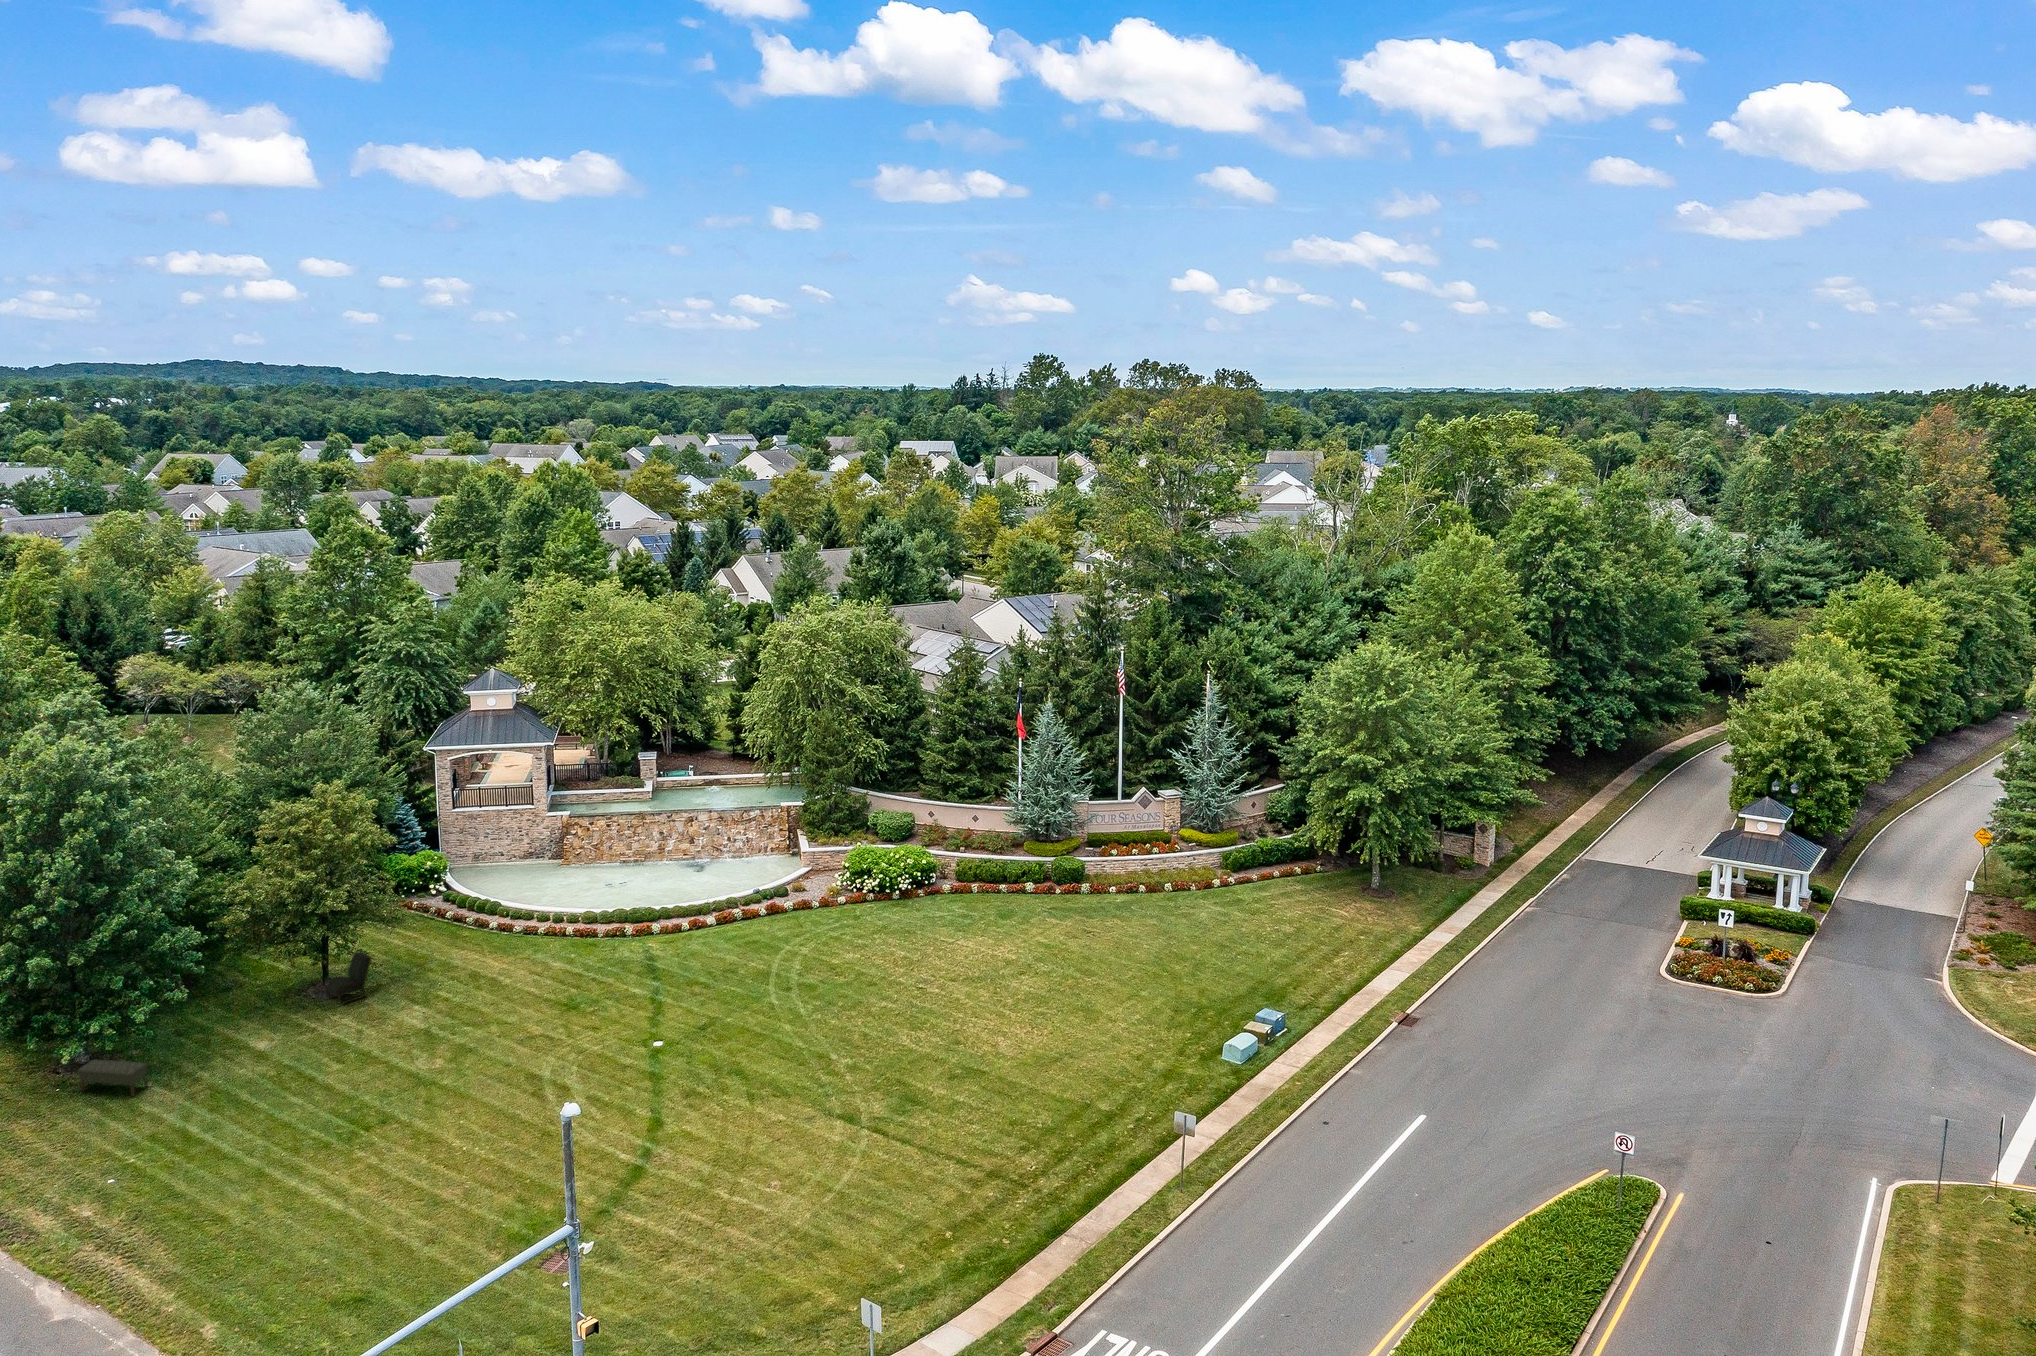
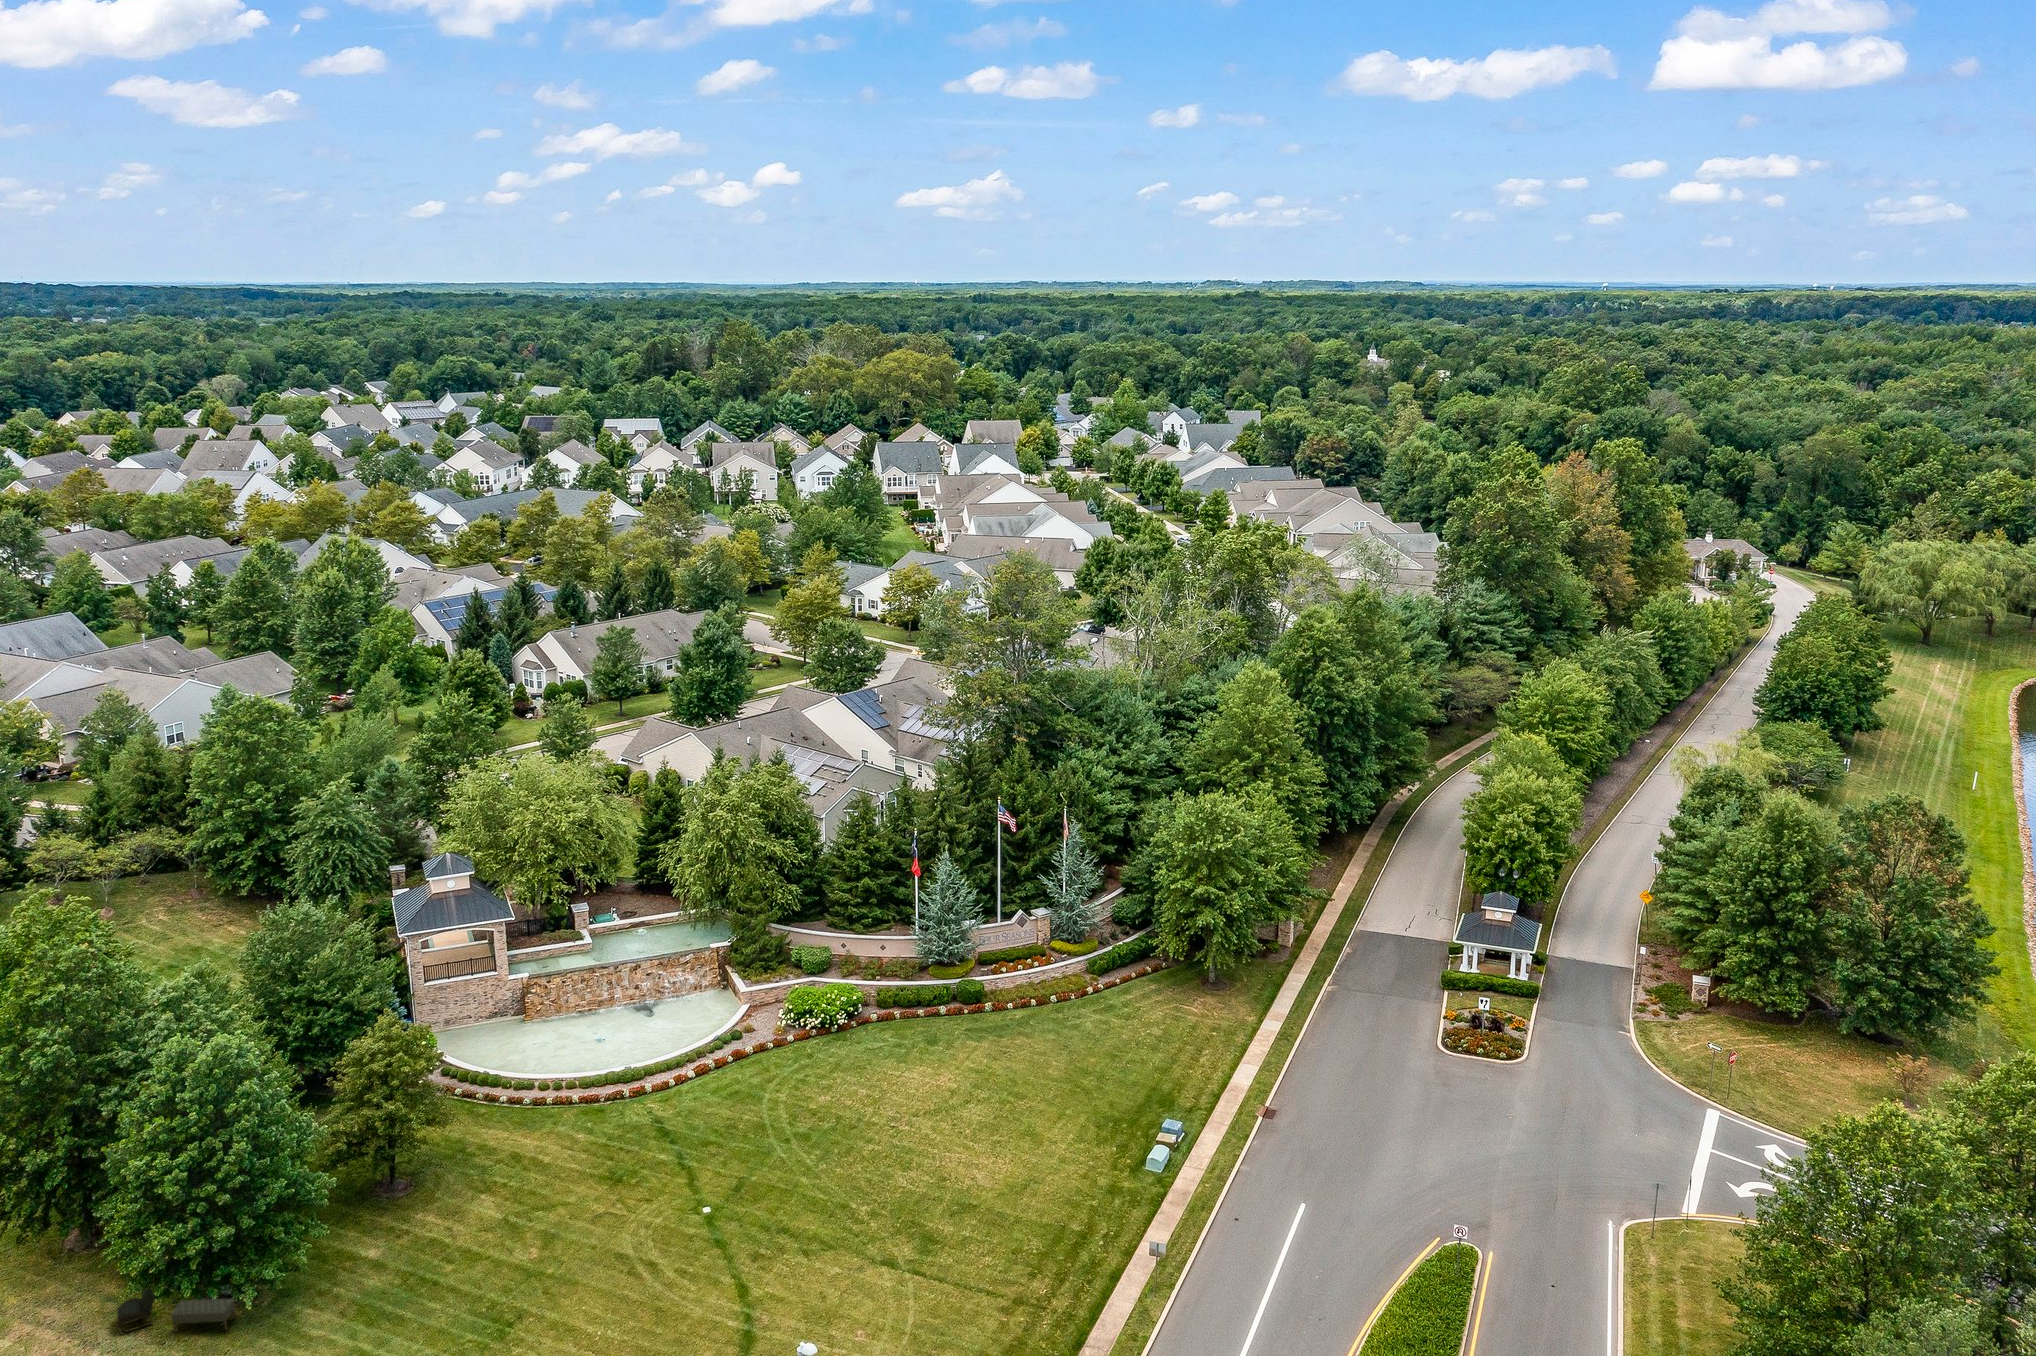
lounge chair: present [326,952,371,1005] -> present [117,1288,156,1335]

